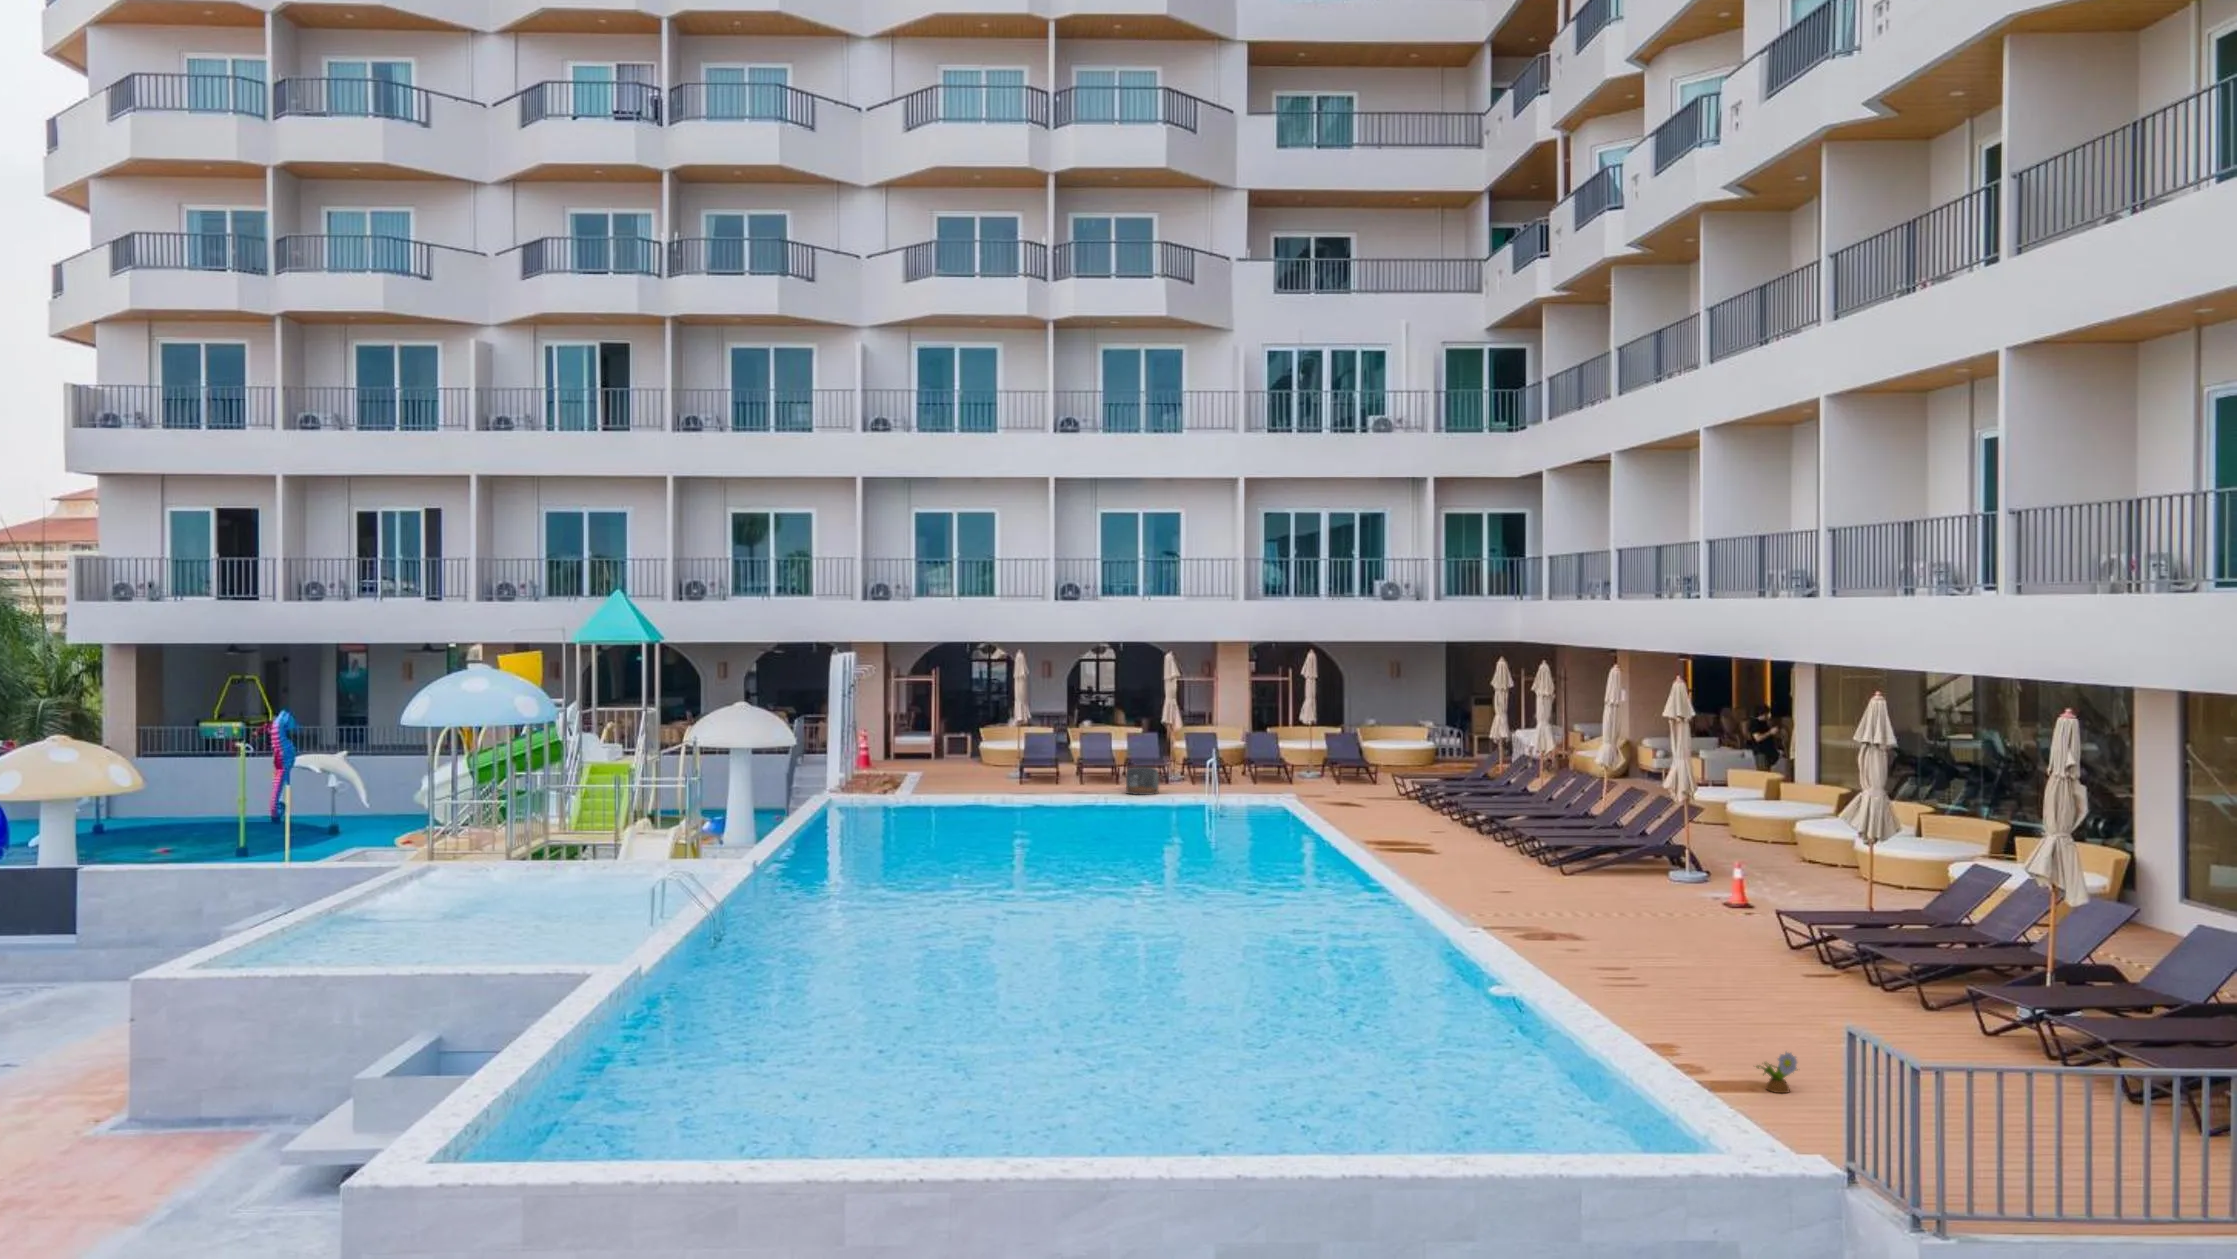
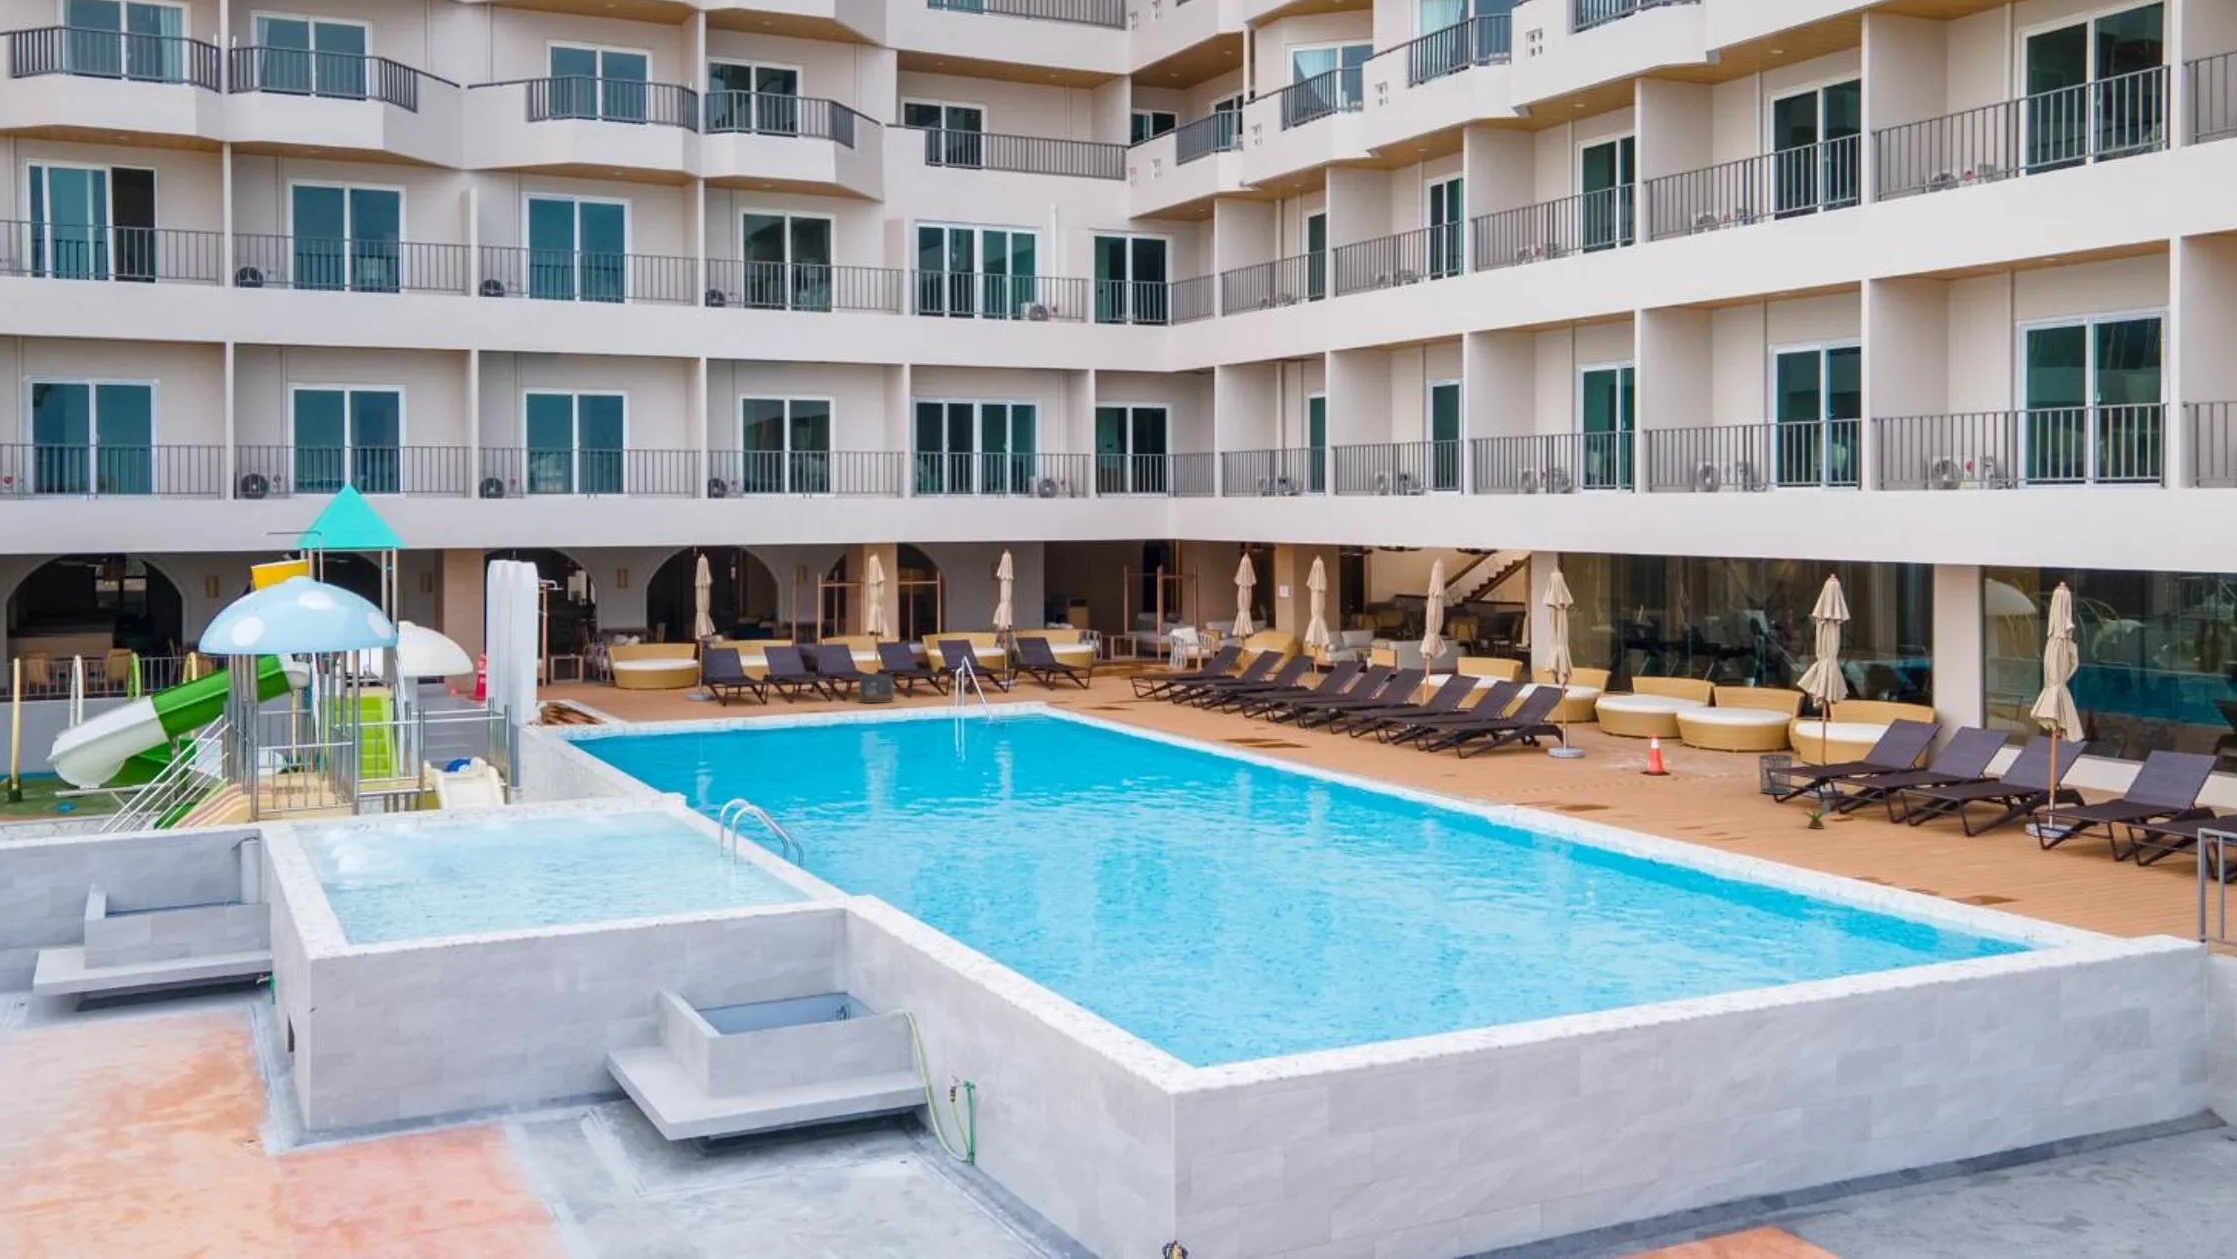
waste bin: none [1810,960,1858,1019] -> present [1759,754,1792,794]

